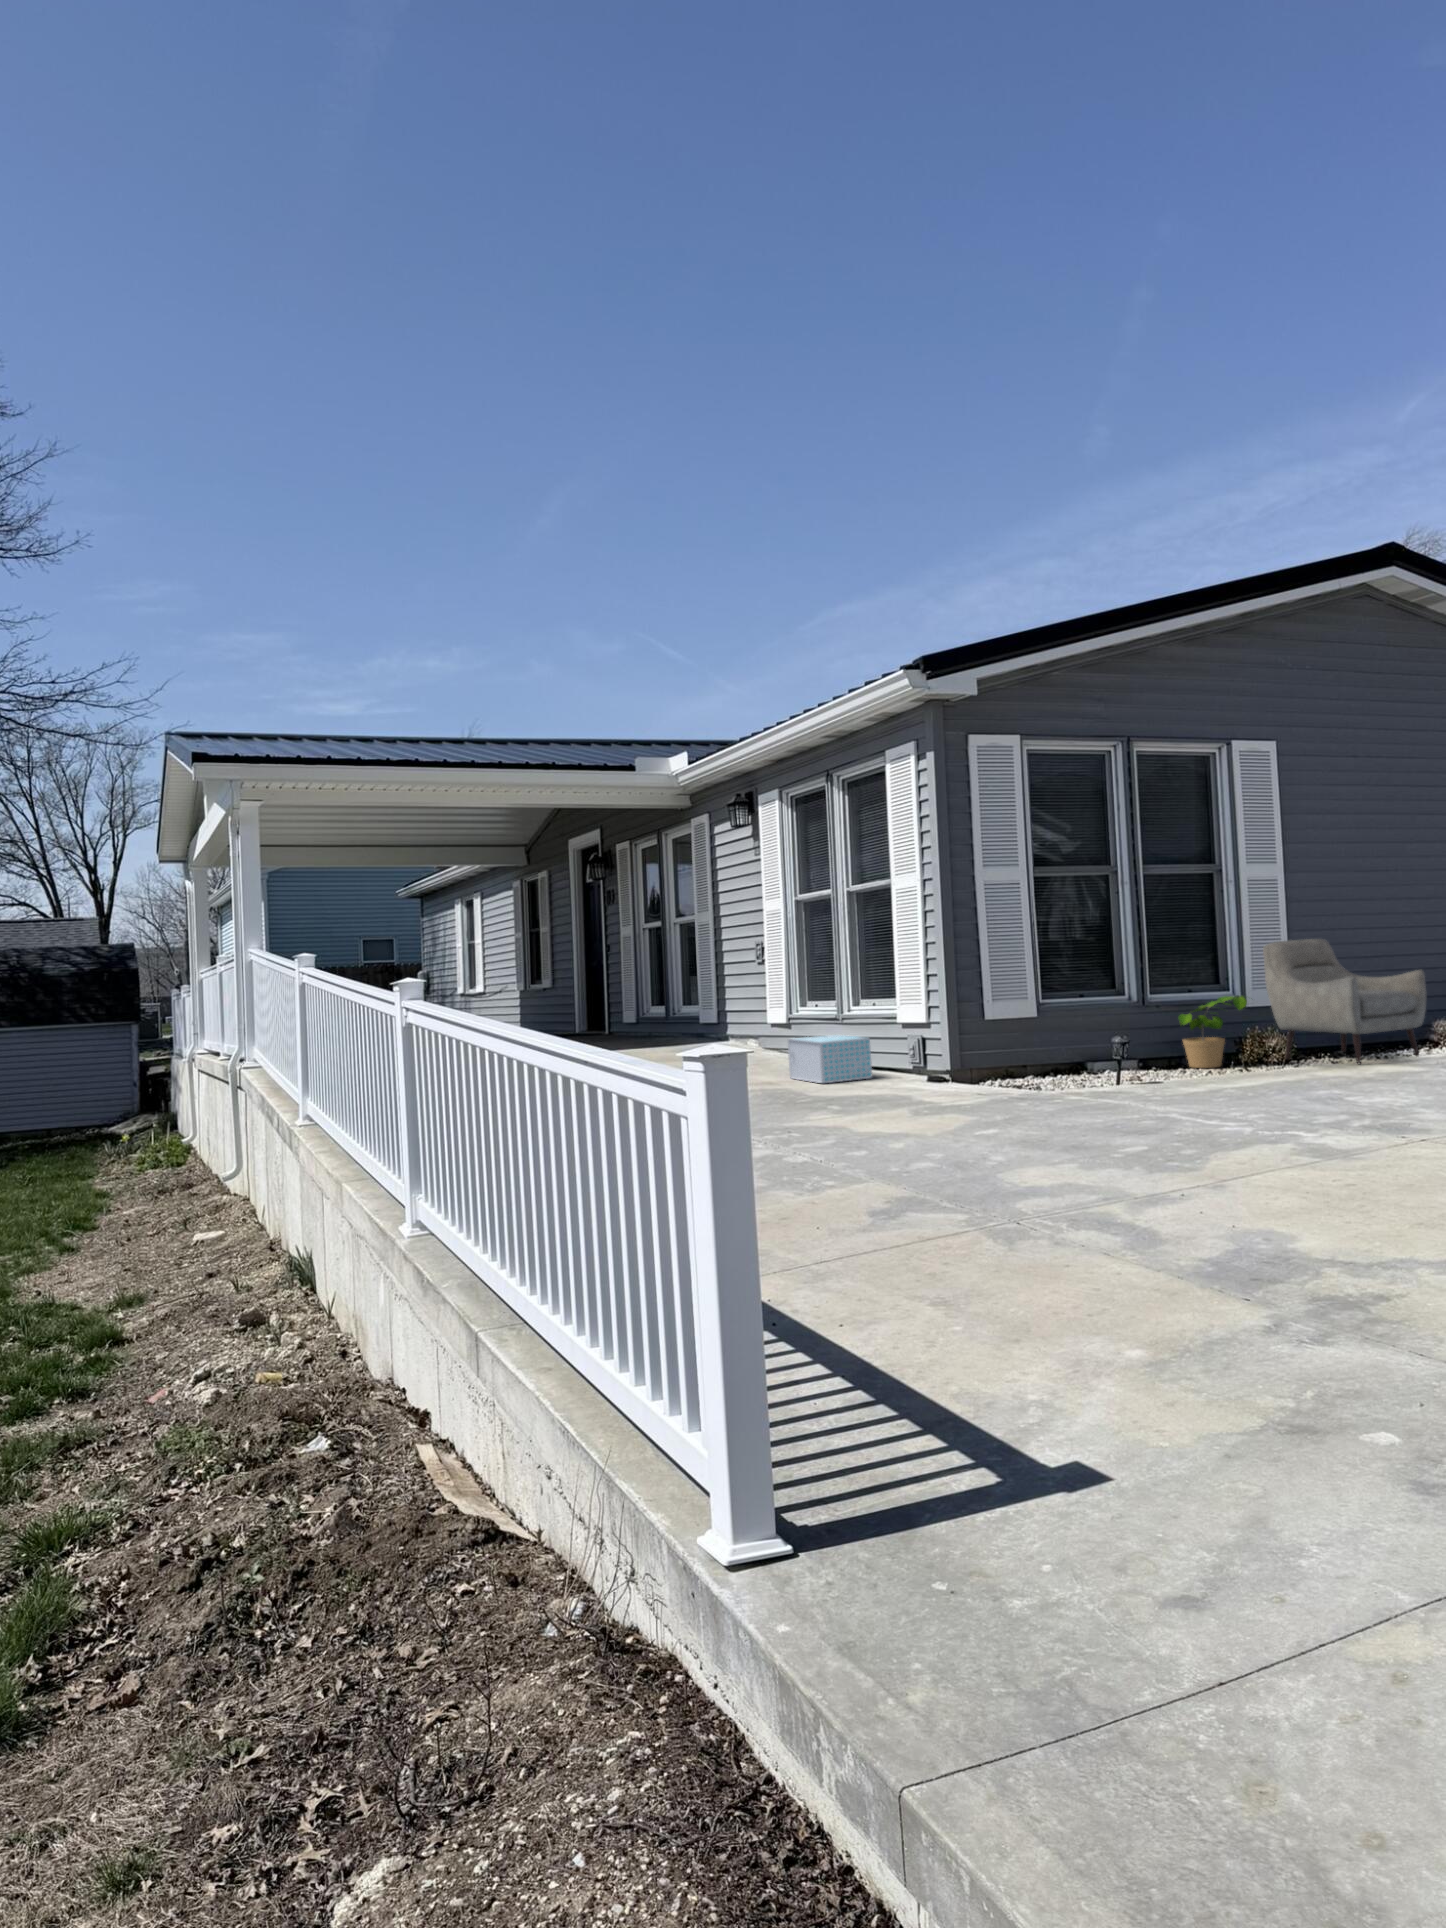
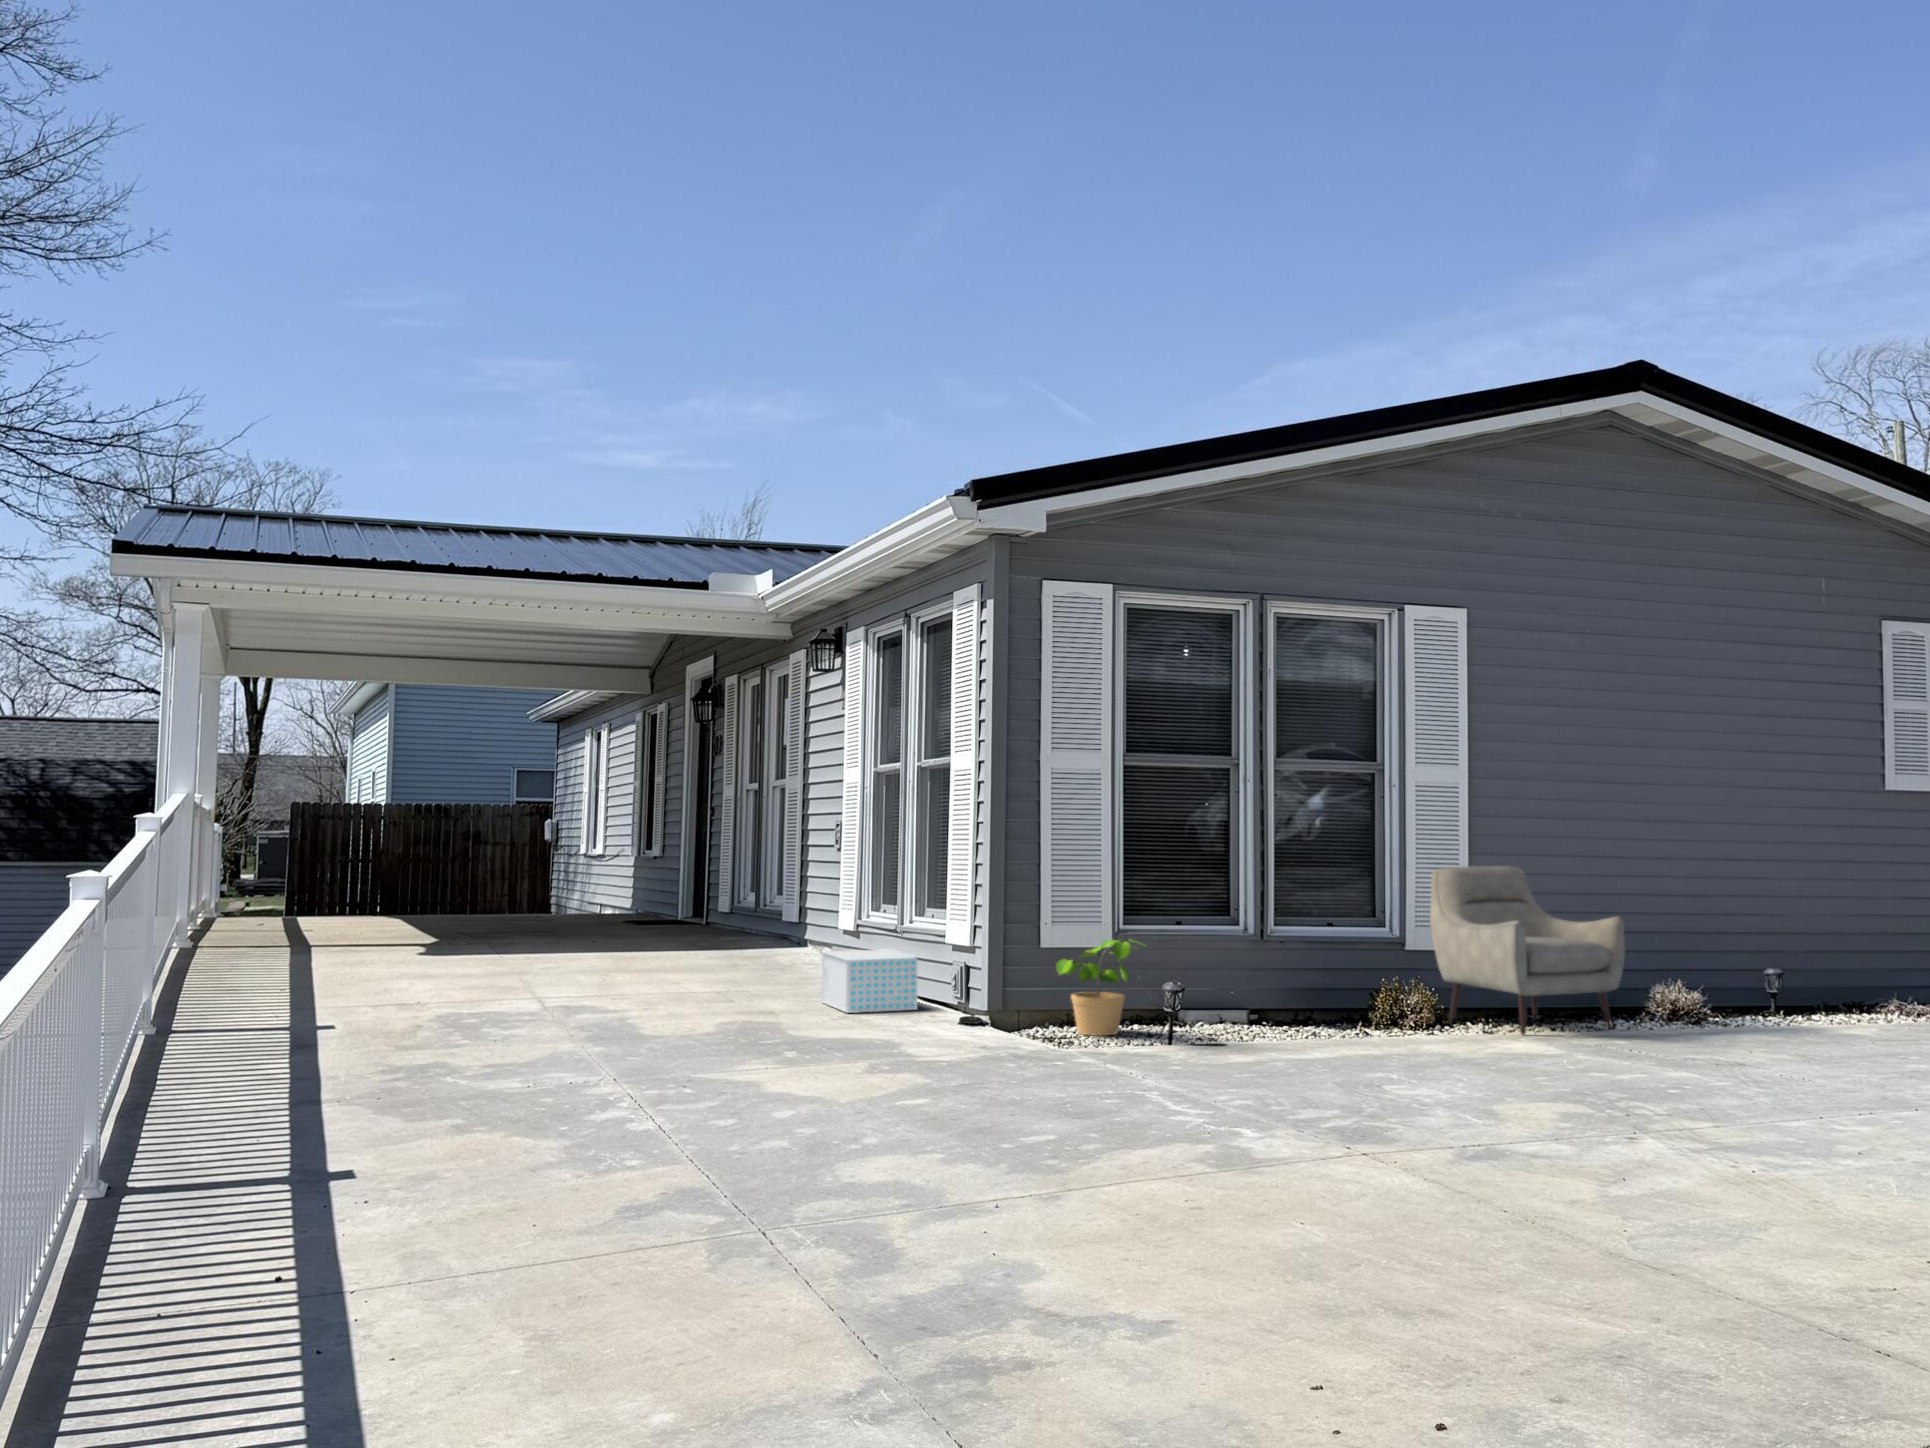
potted plant: present [1178,996,1247,1068] -> present [1056,939,1145,1036]

